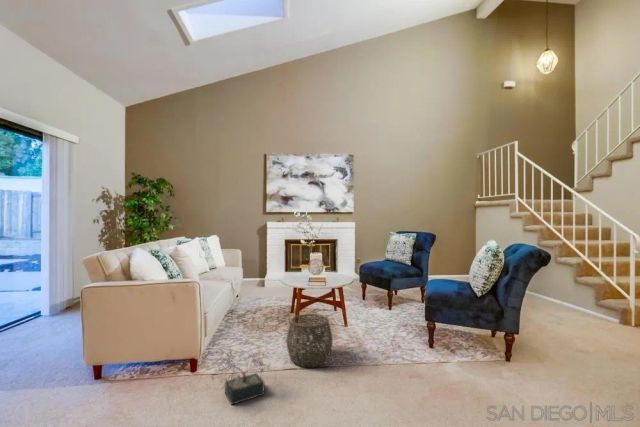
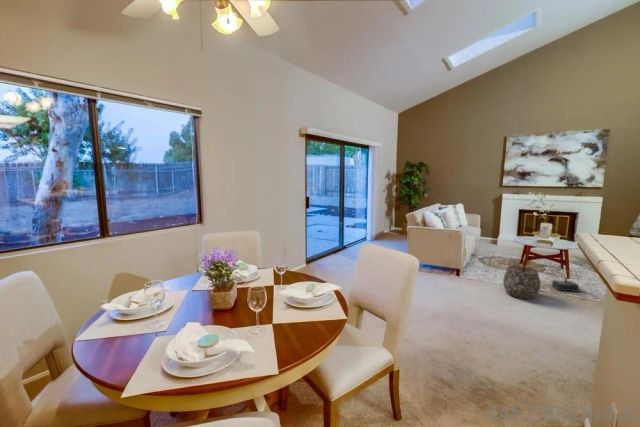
decorative plant: present [212,351,265,404] -> present [548,266,582,292]

